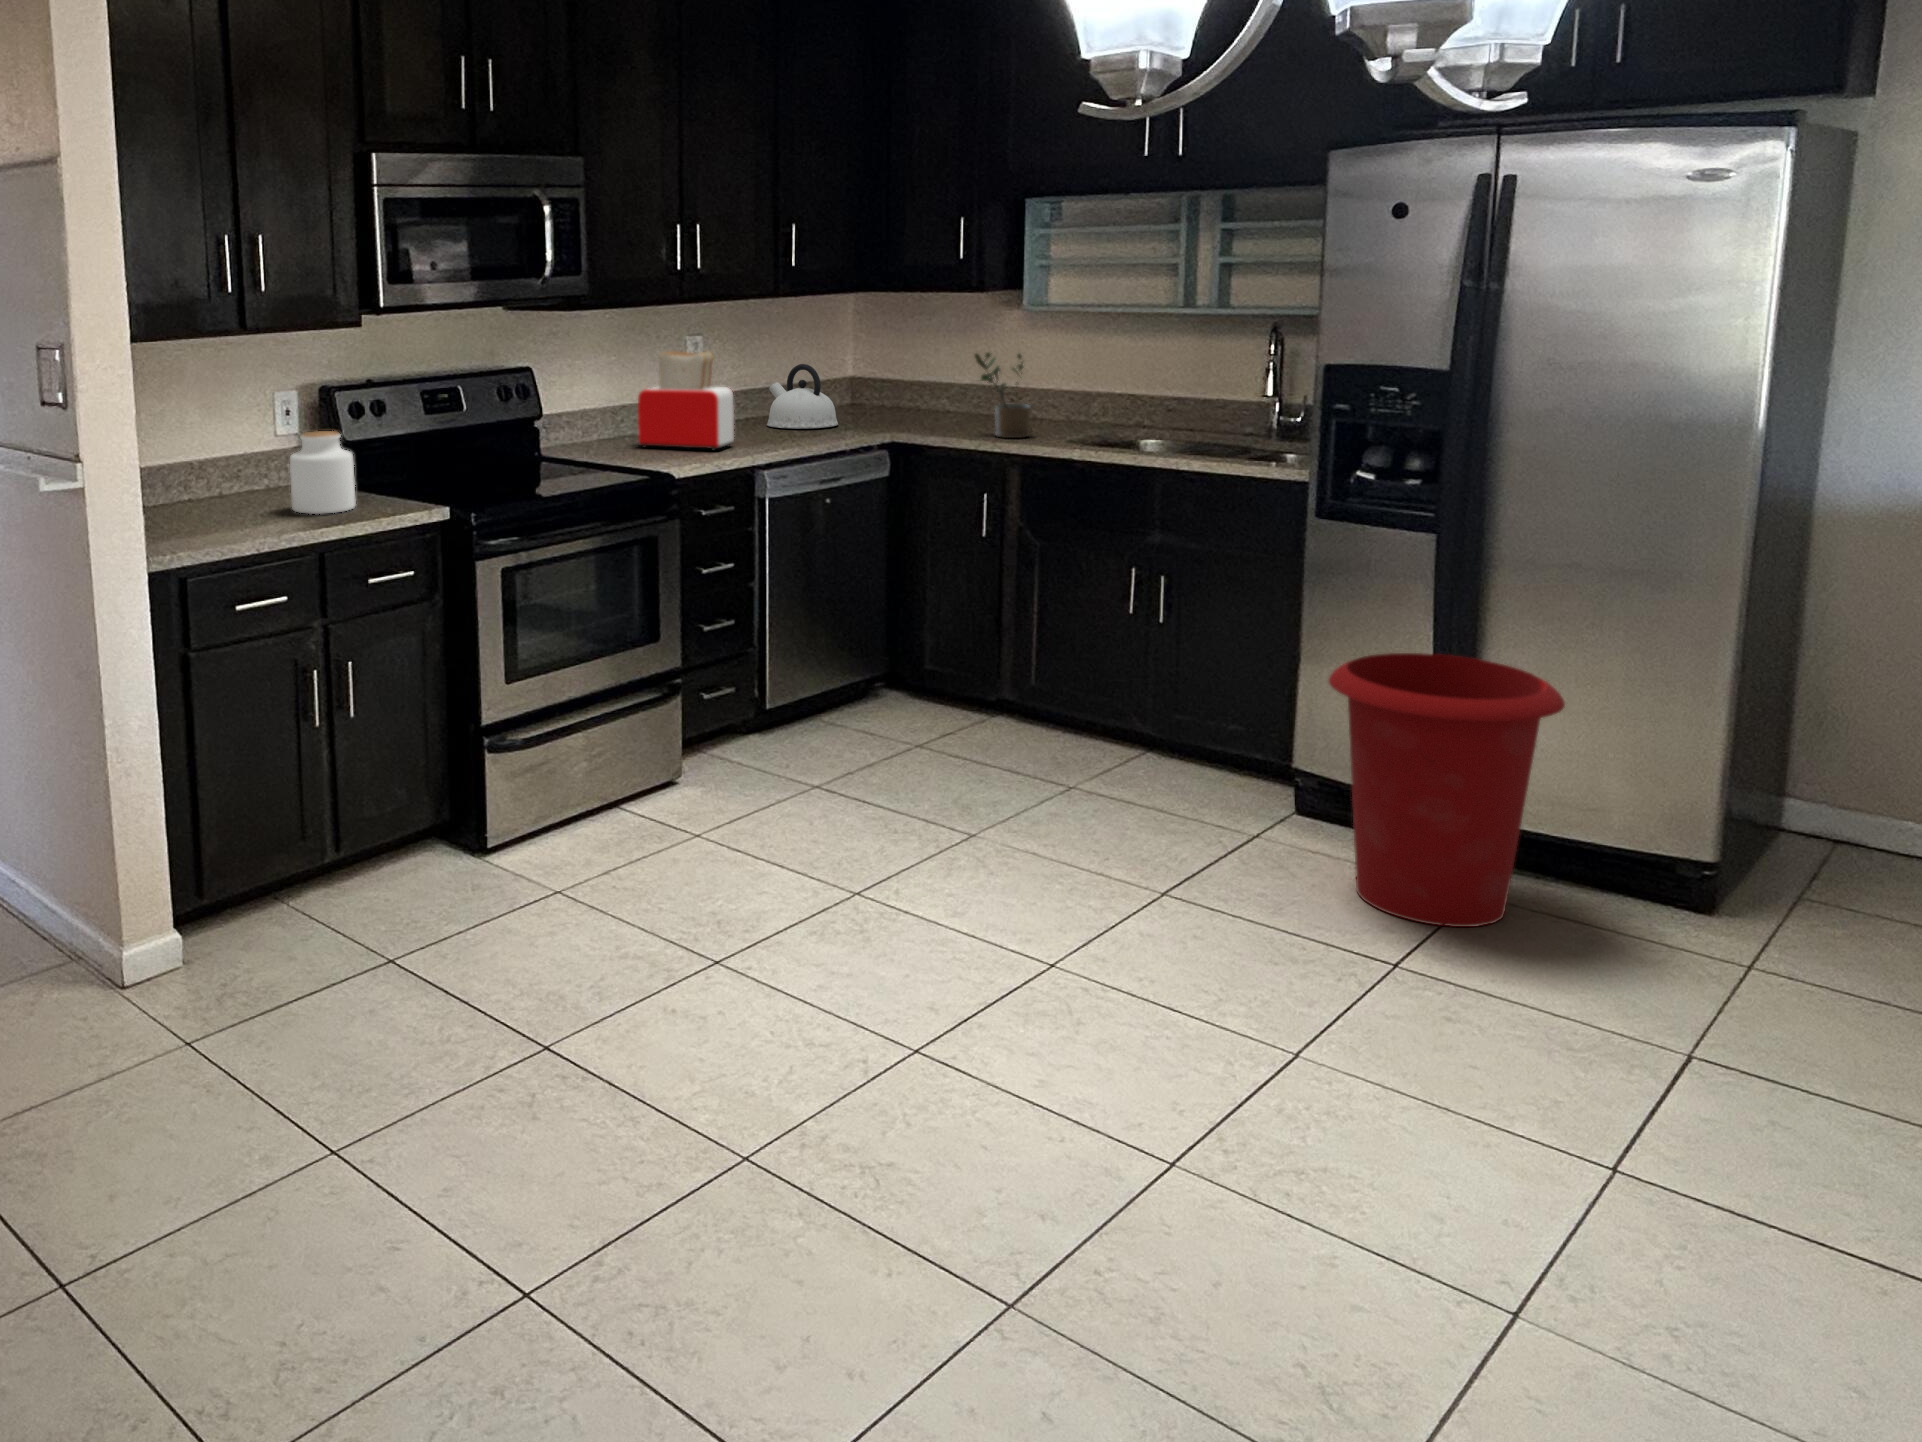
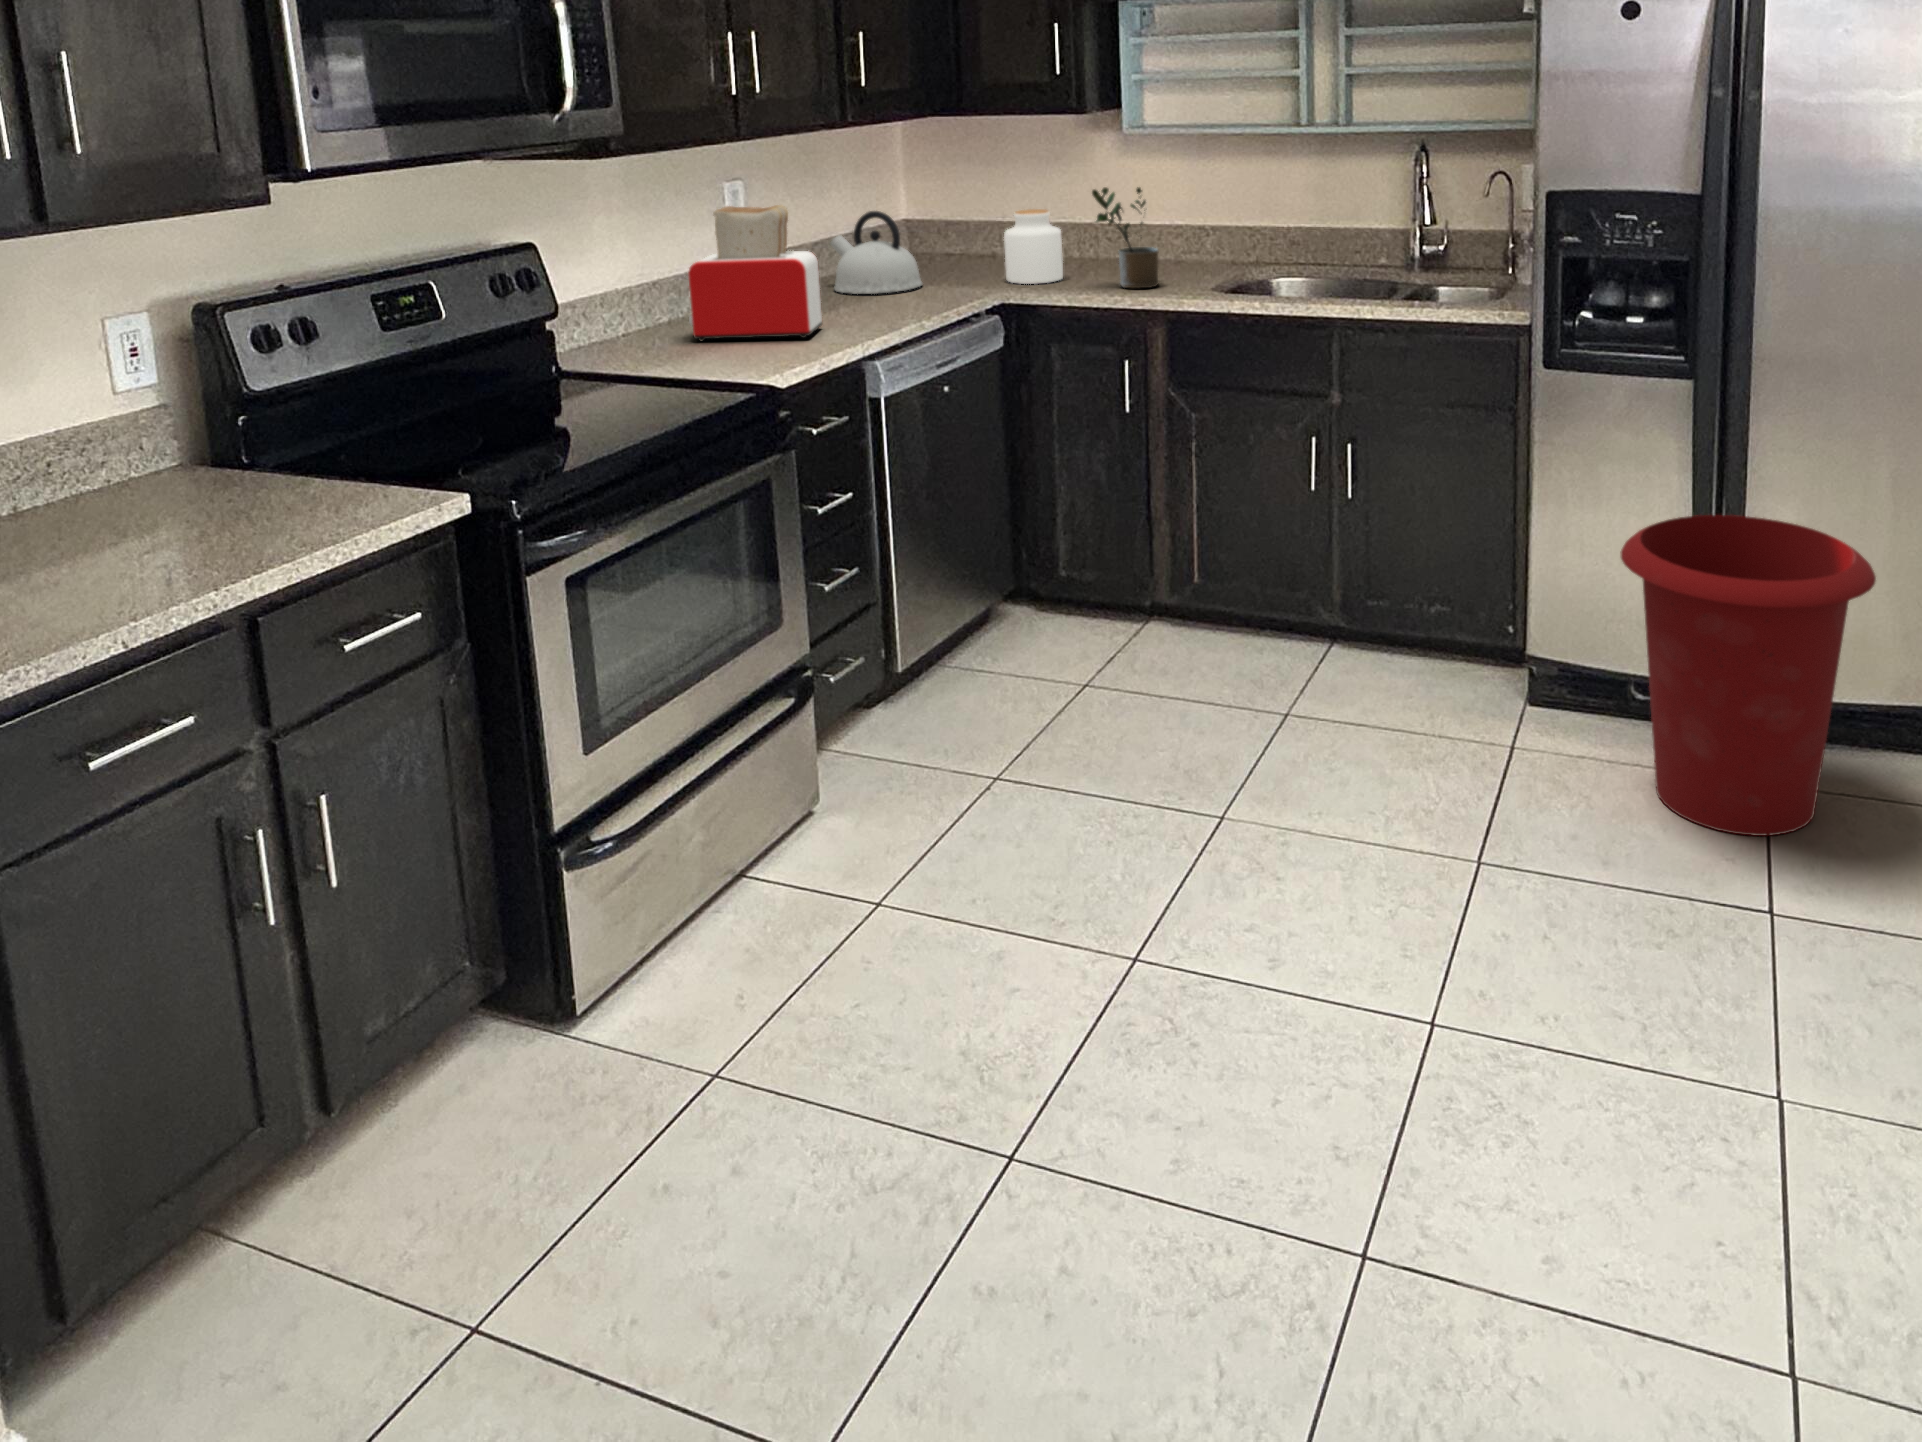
jar: present [290,431,355,514] -> present [1004,209,1063,284]

